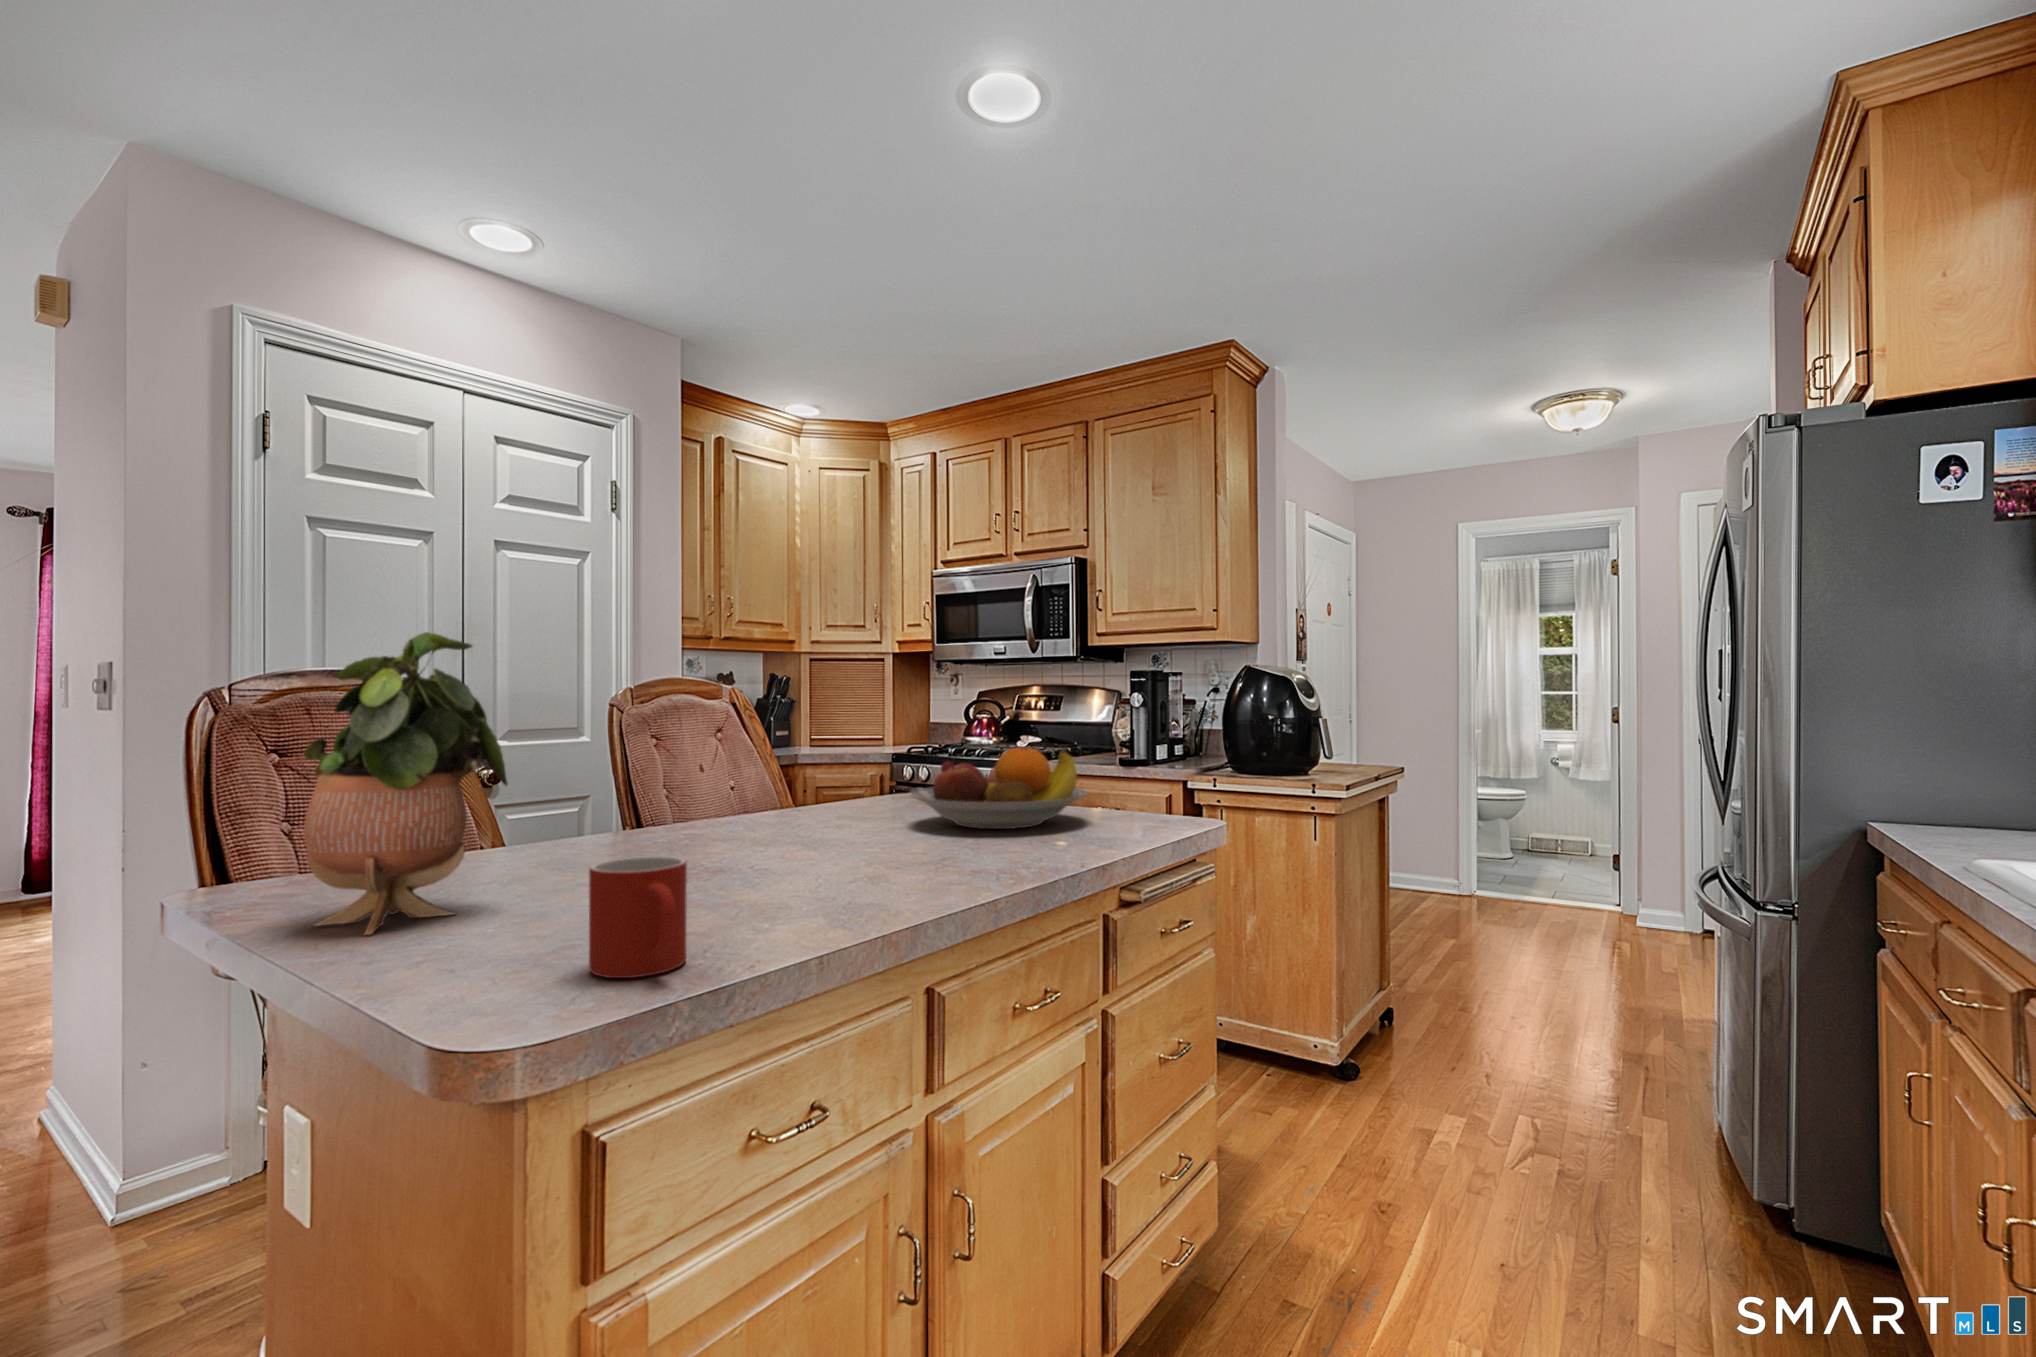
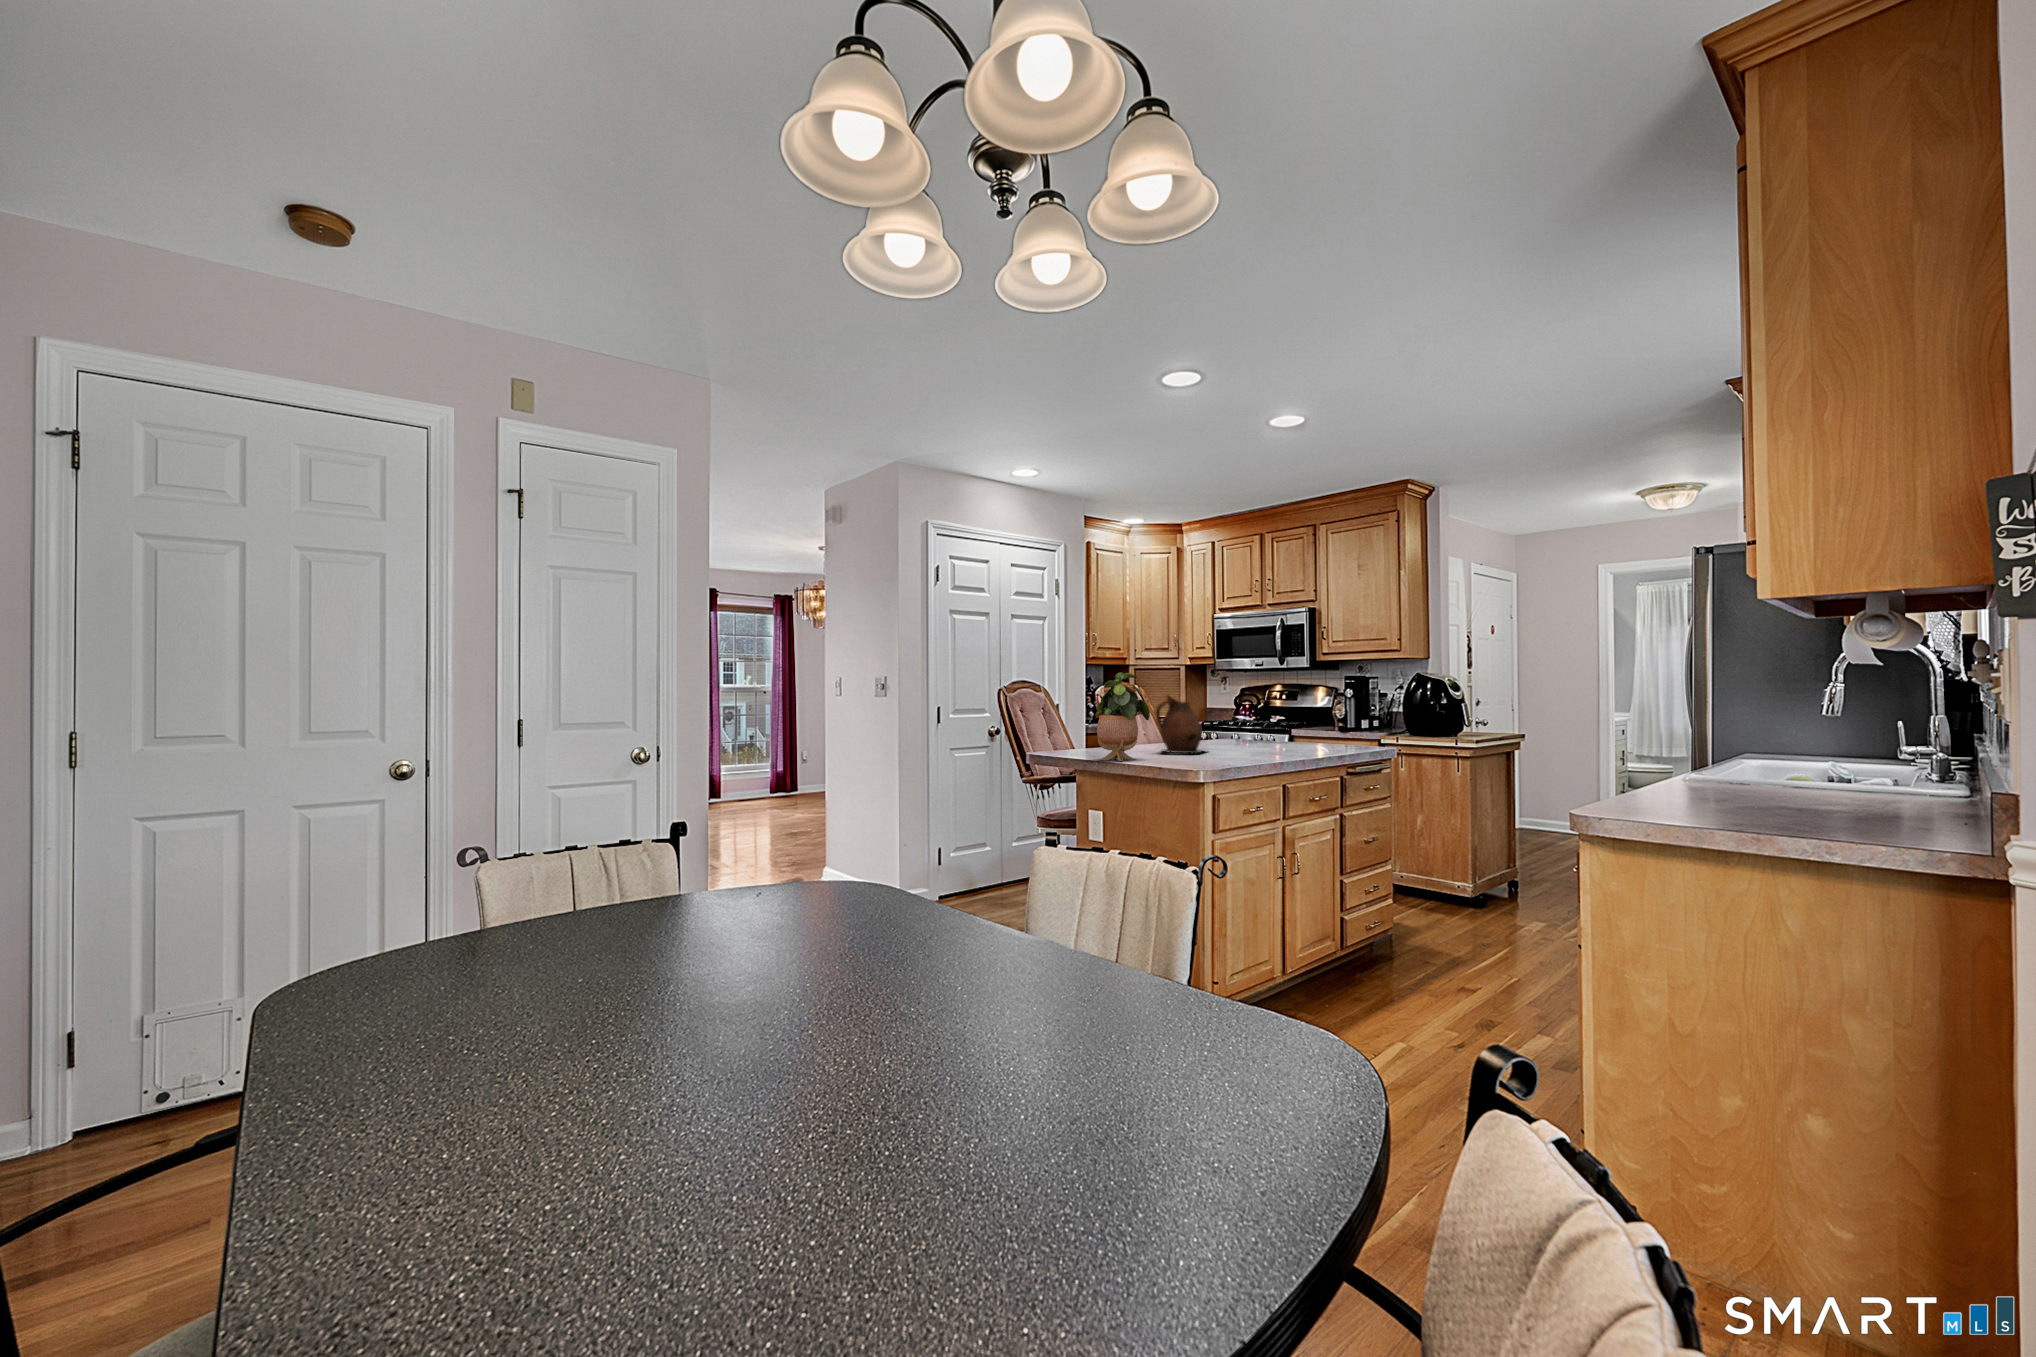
ceramic pitcher: none [606,704,768,876] -> present [1156,695,1204,754]
fruit bowl: present [910,747,1087,829] -> none [1253,714,1332,747]
mug: present [589,856,687,978] -> none [1204,737,1233,766]

